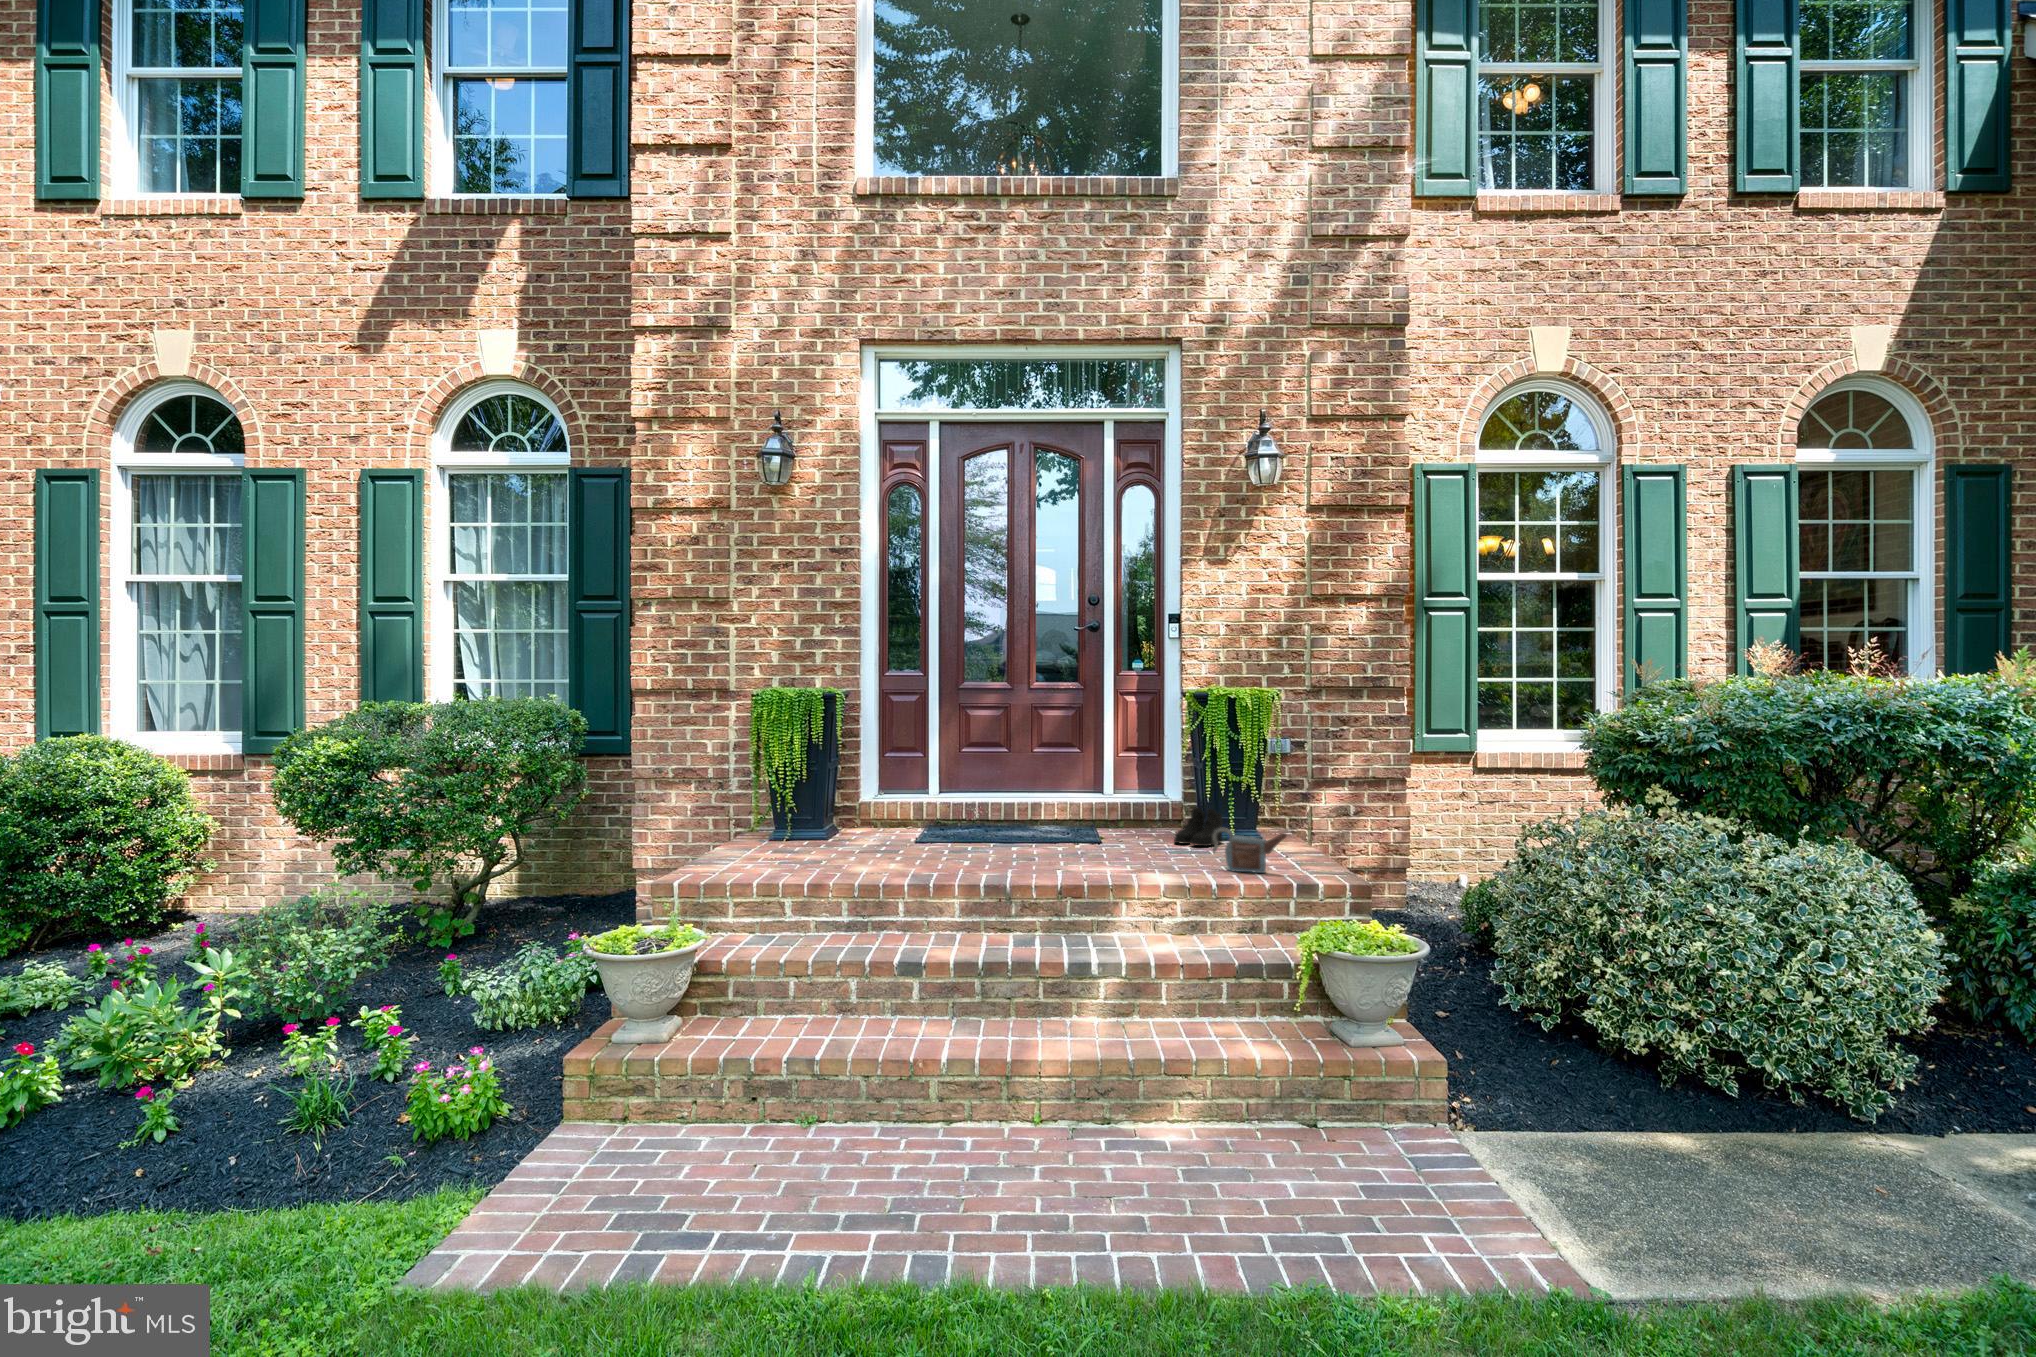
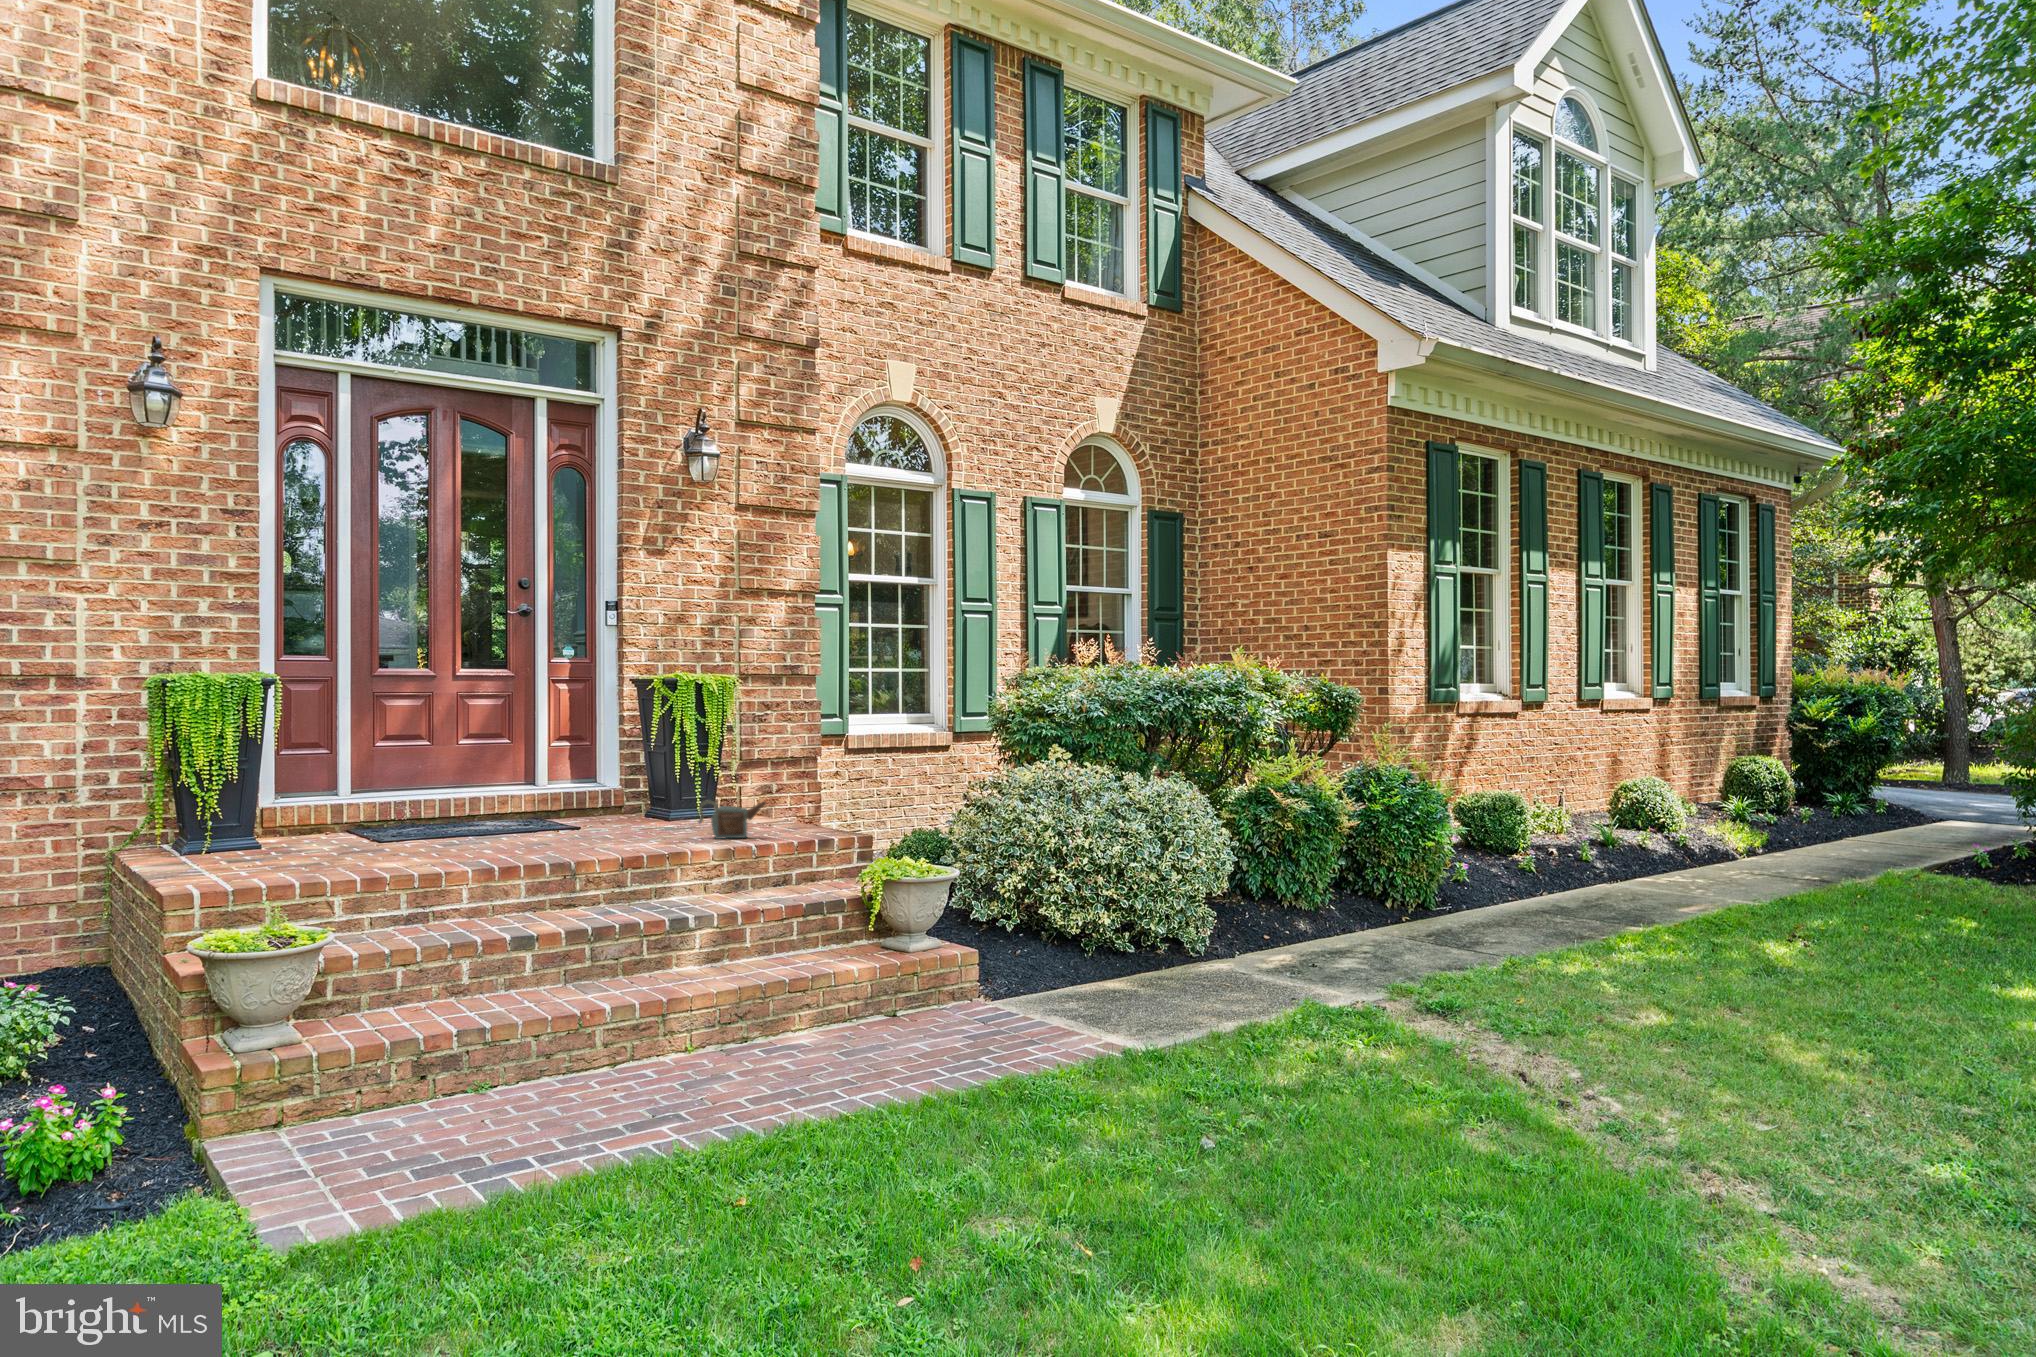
boots: present [1174,808,1222,846] -> none [632,788,675,823]

